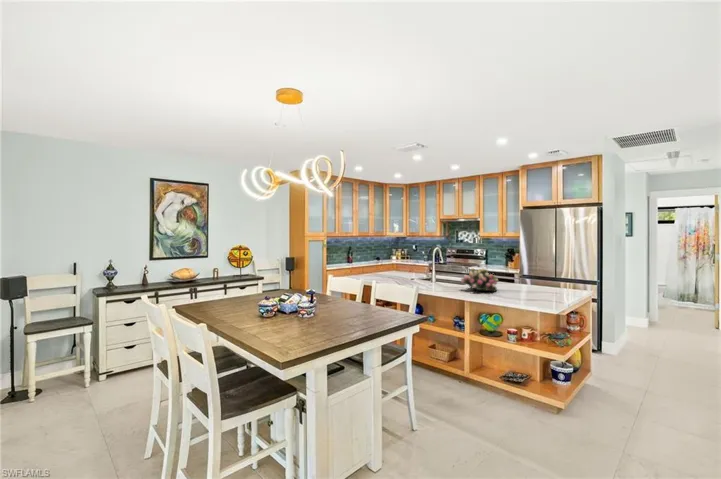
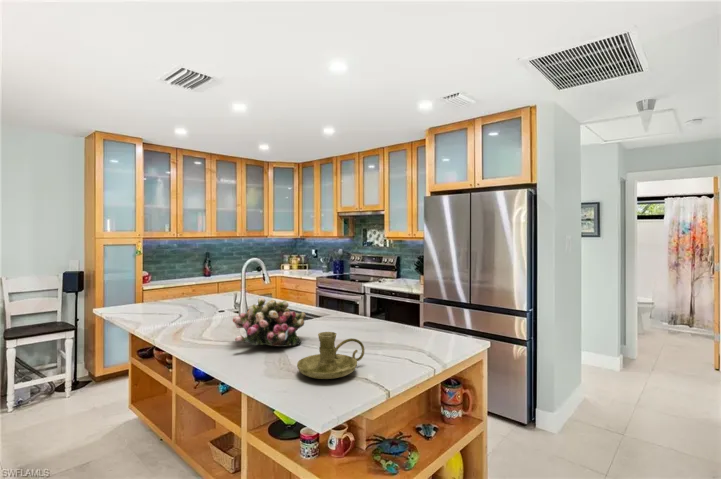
candle holder: none [517,281,547,300] -> present [297,332,364,379]

